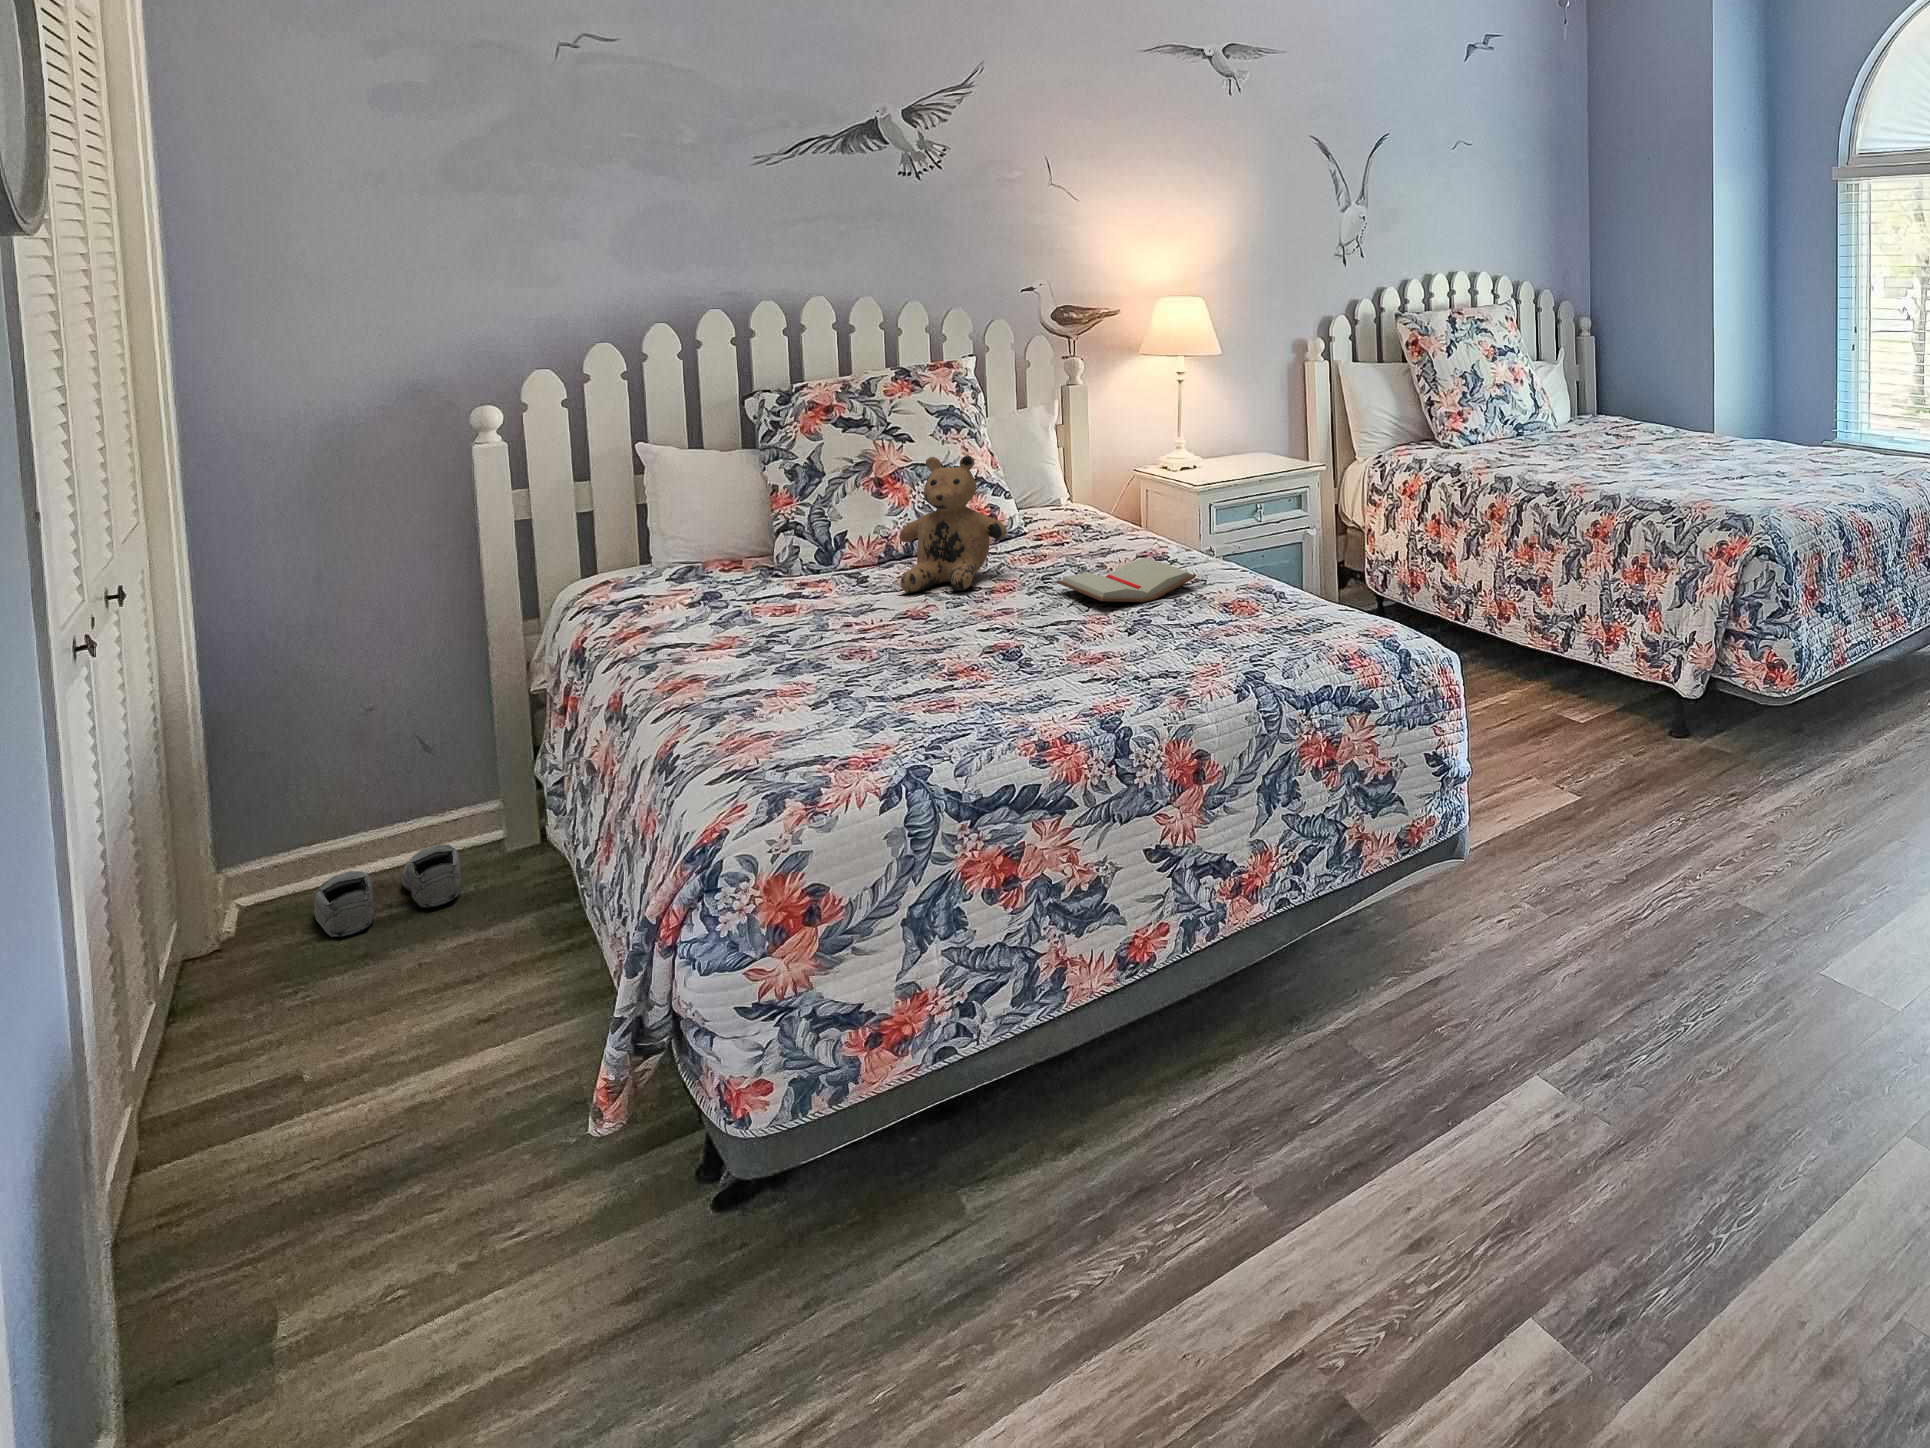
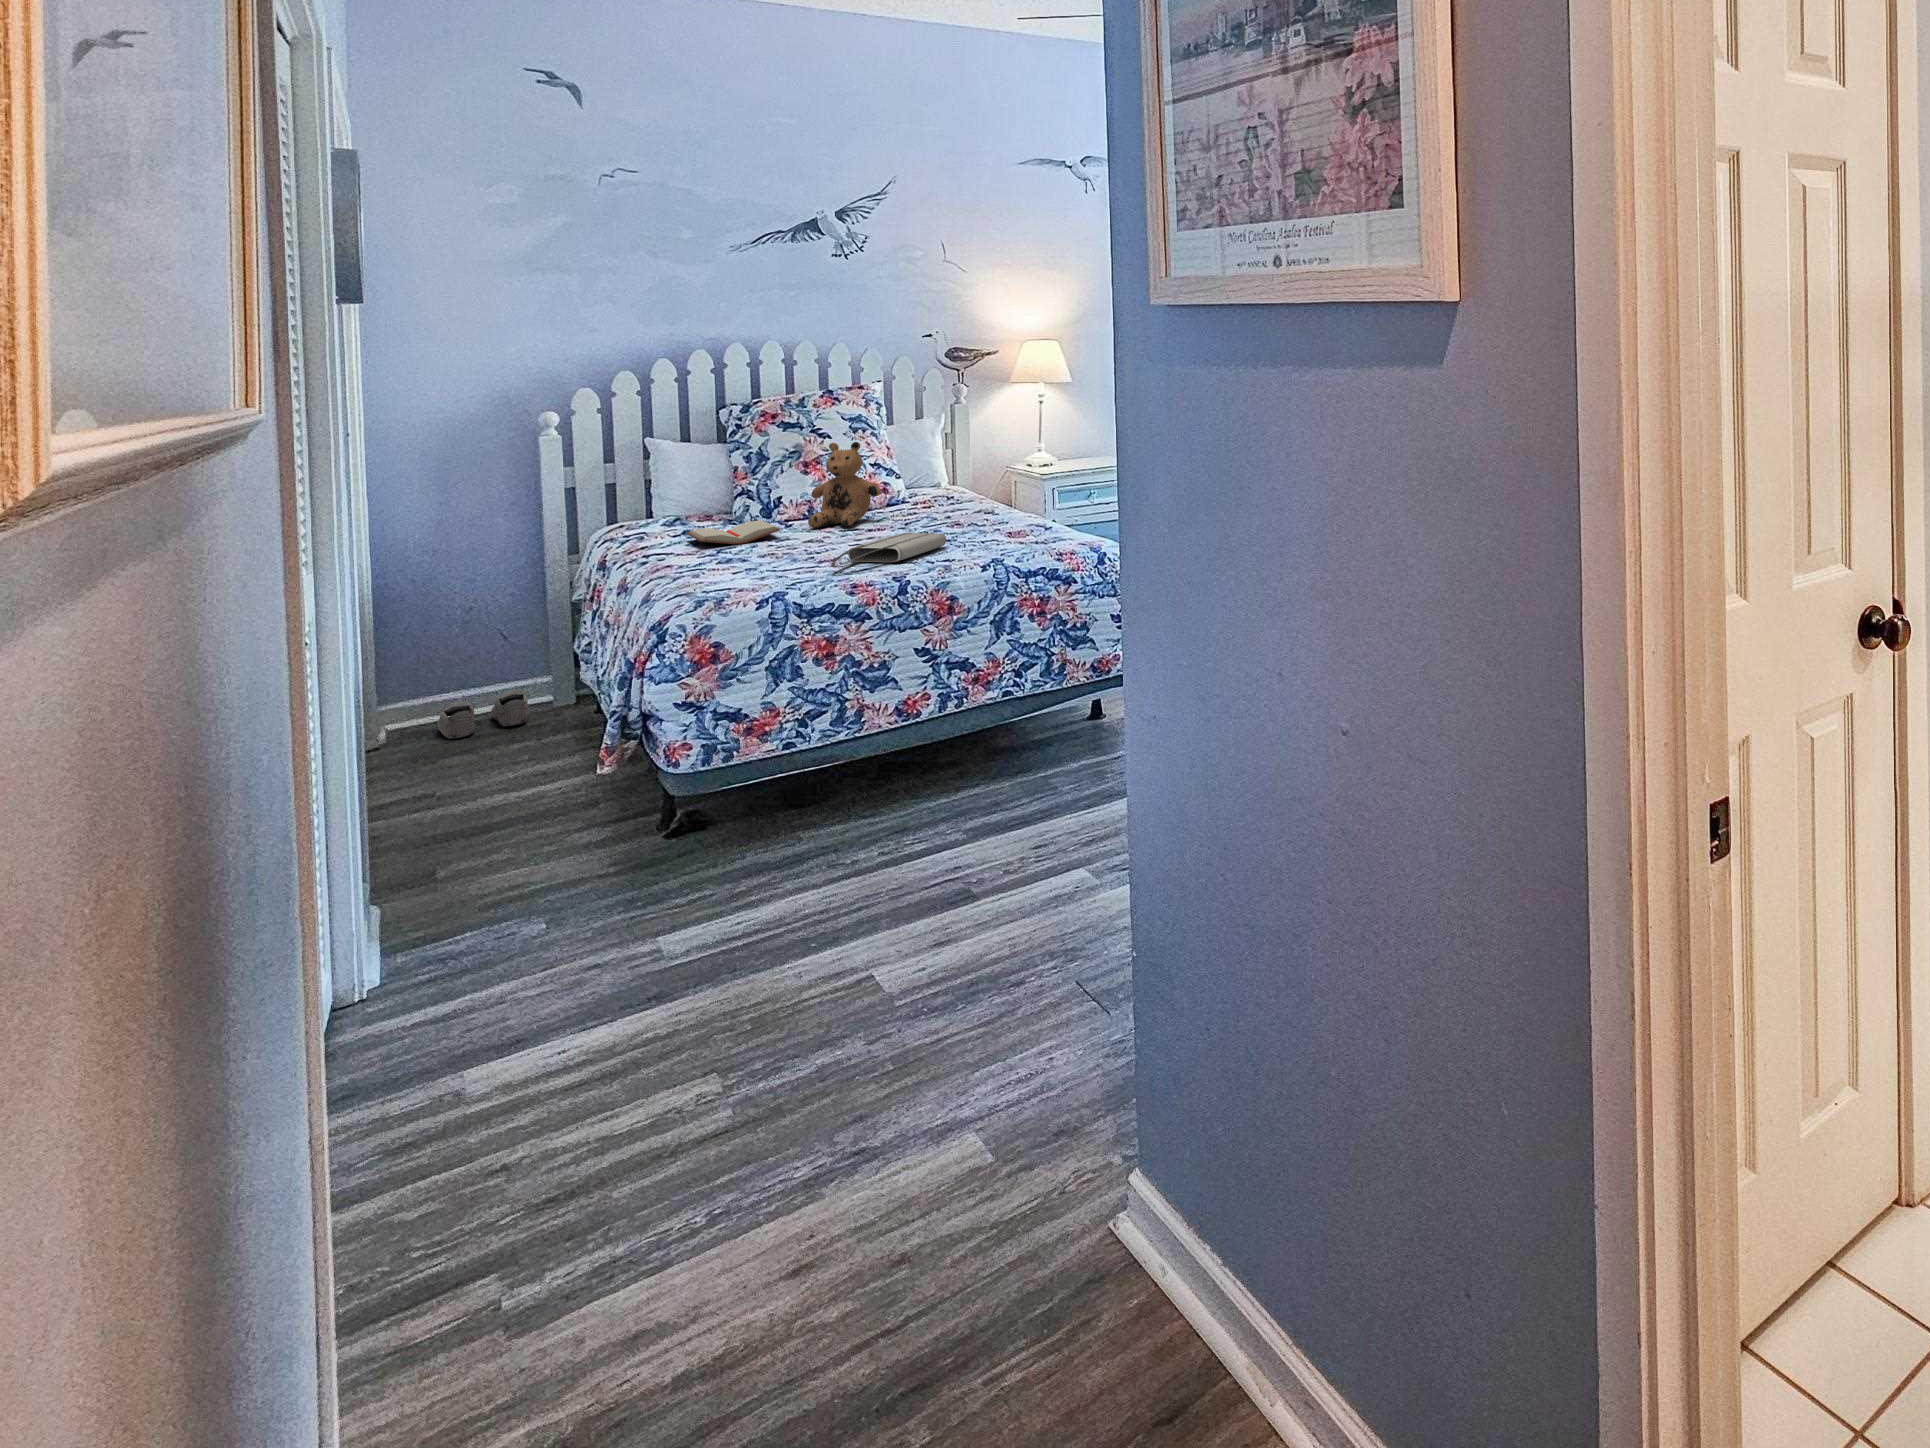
paperback book: present [1056,558,1195,602] -> present [686,520,780,544]
tote bag: none [985,617,1146,702] -> present [831,533,946,567]

